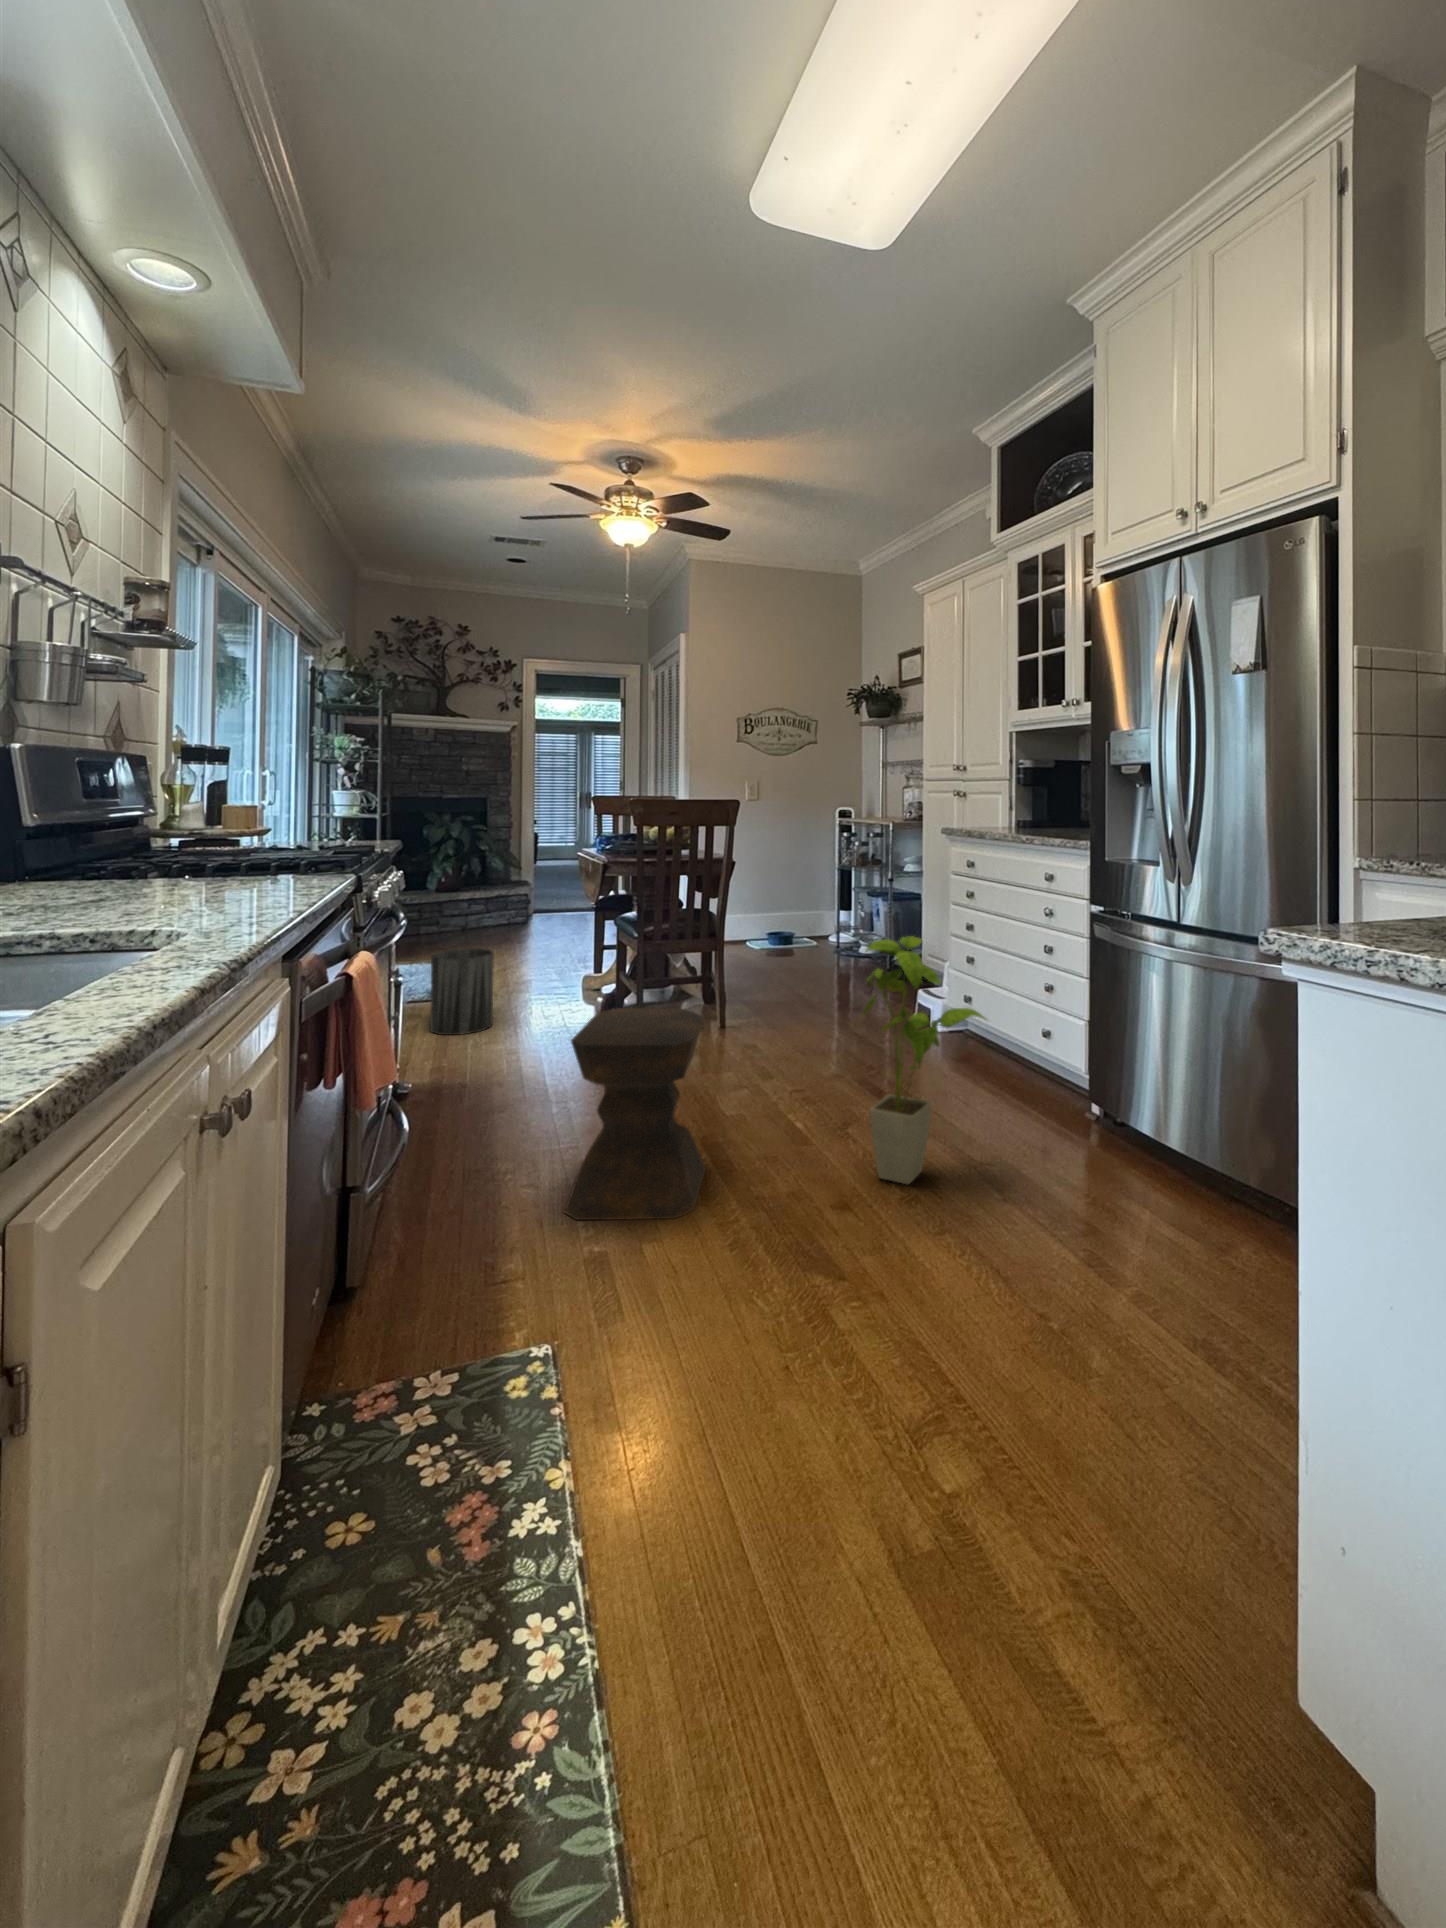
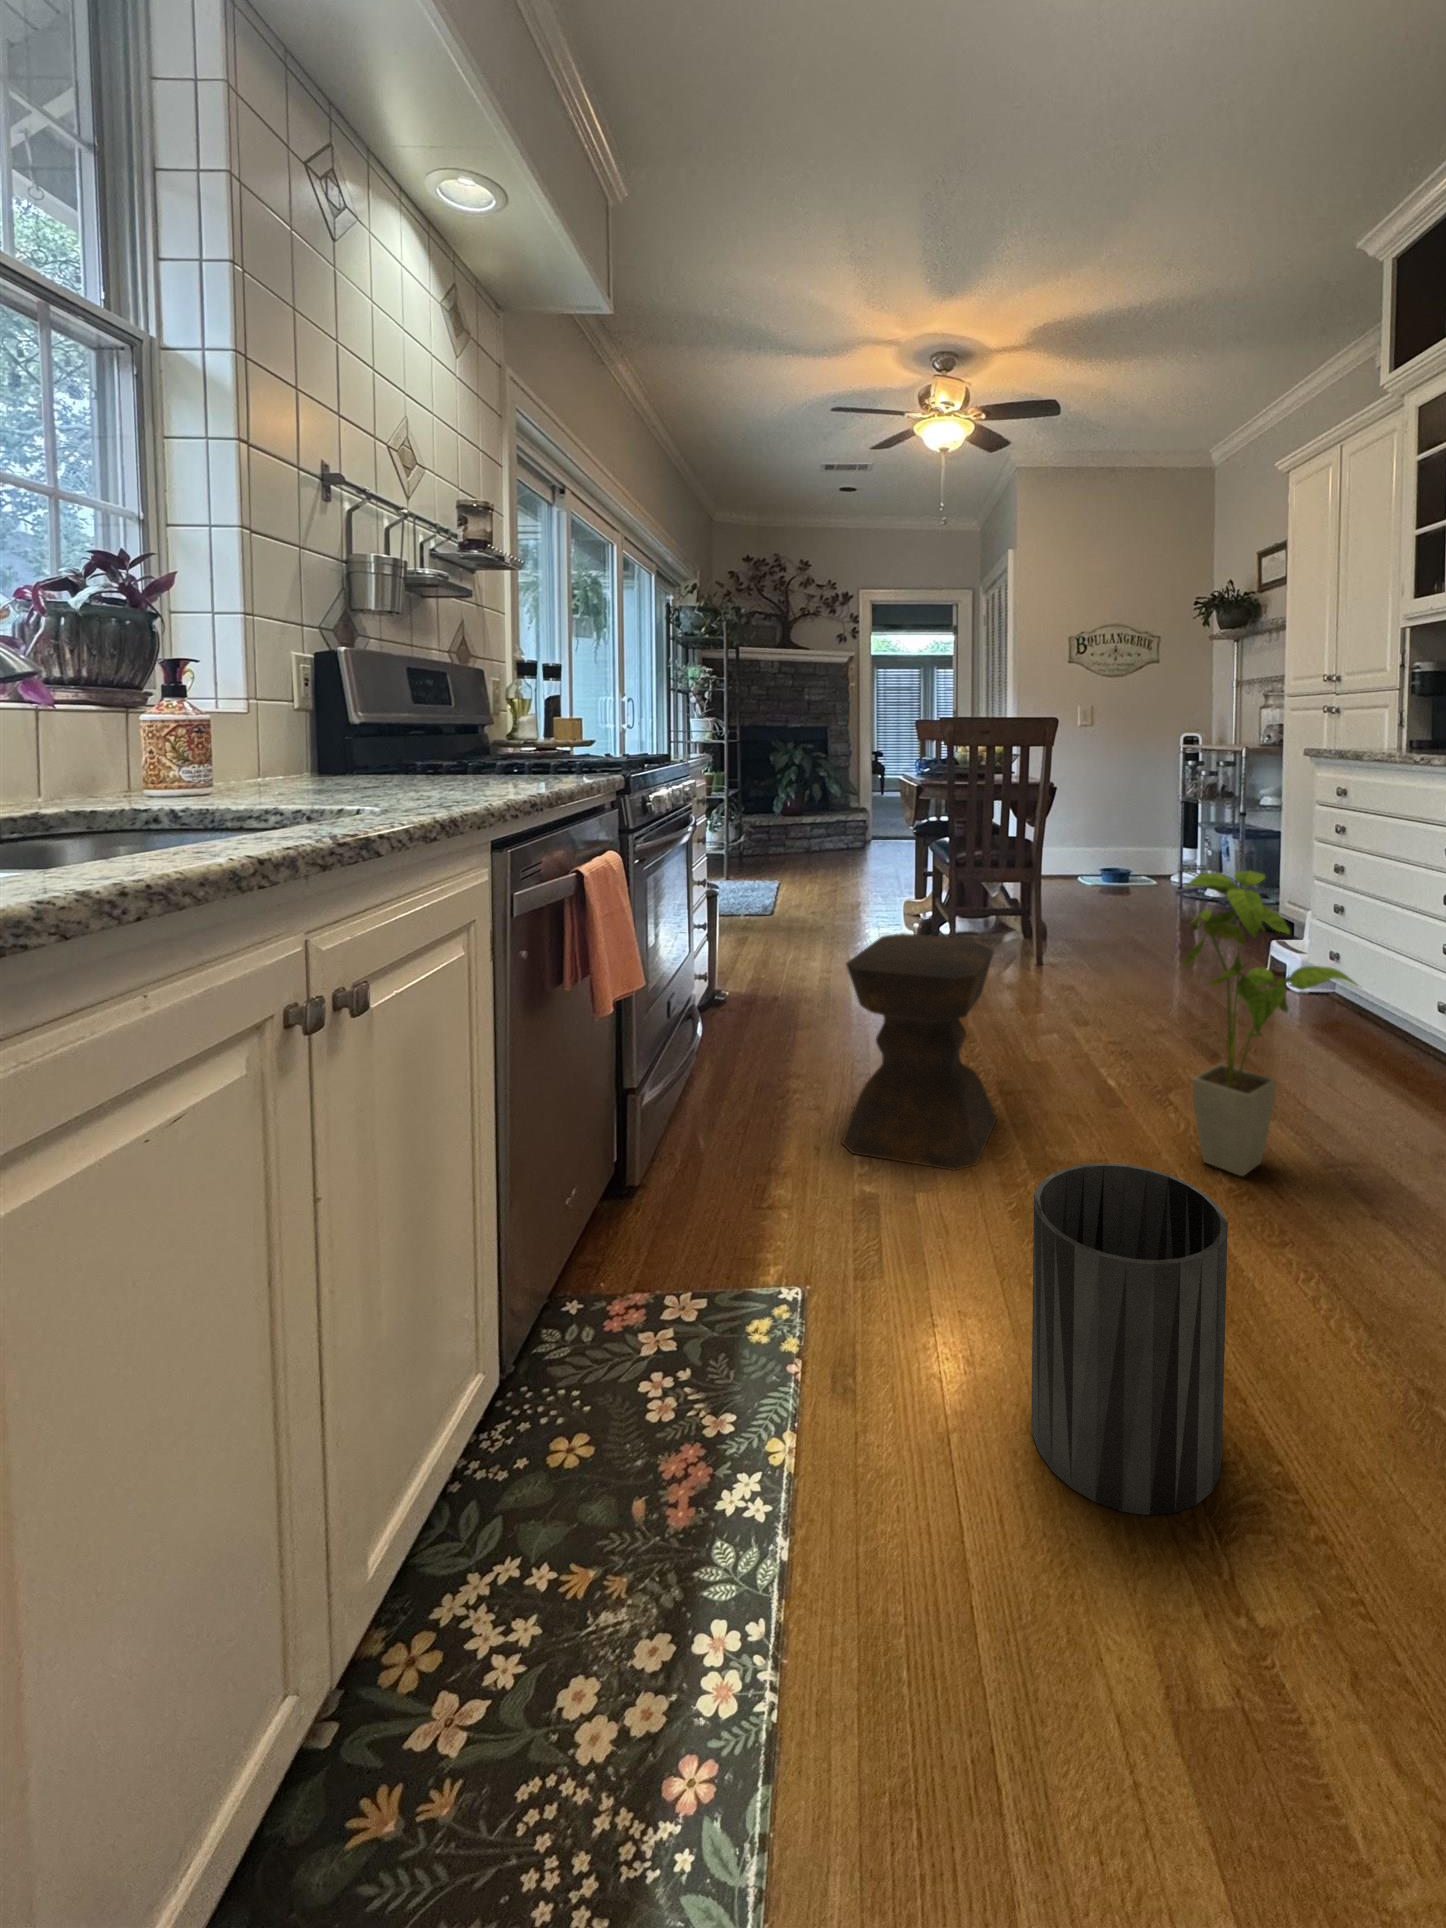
trash can: present [430,948,494,1035] -> present [1031,1163,1228,1515]

